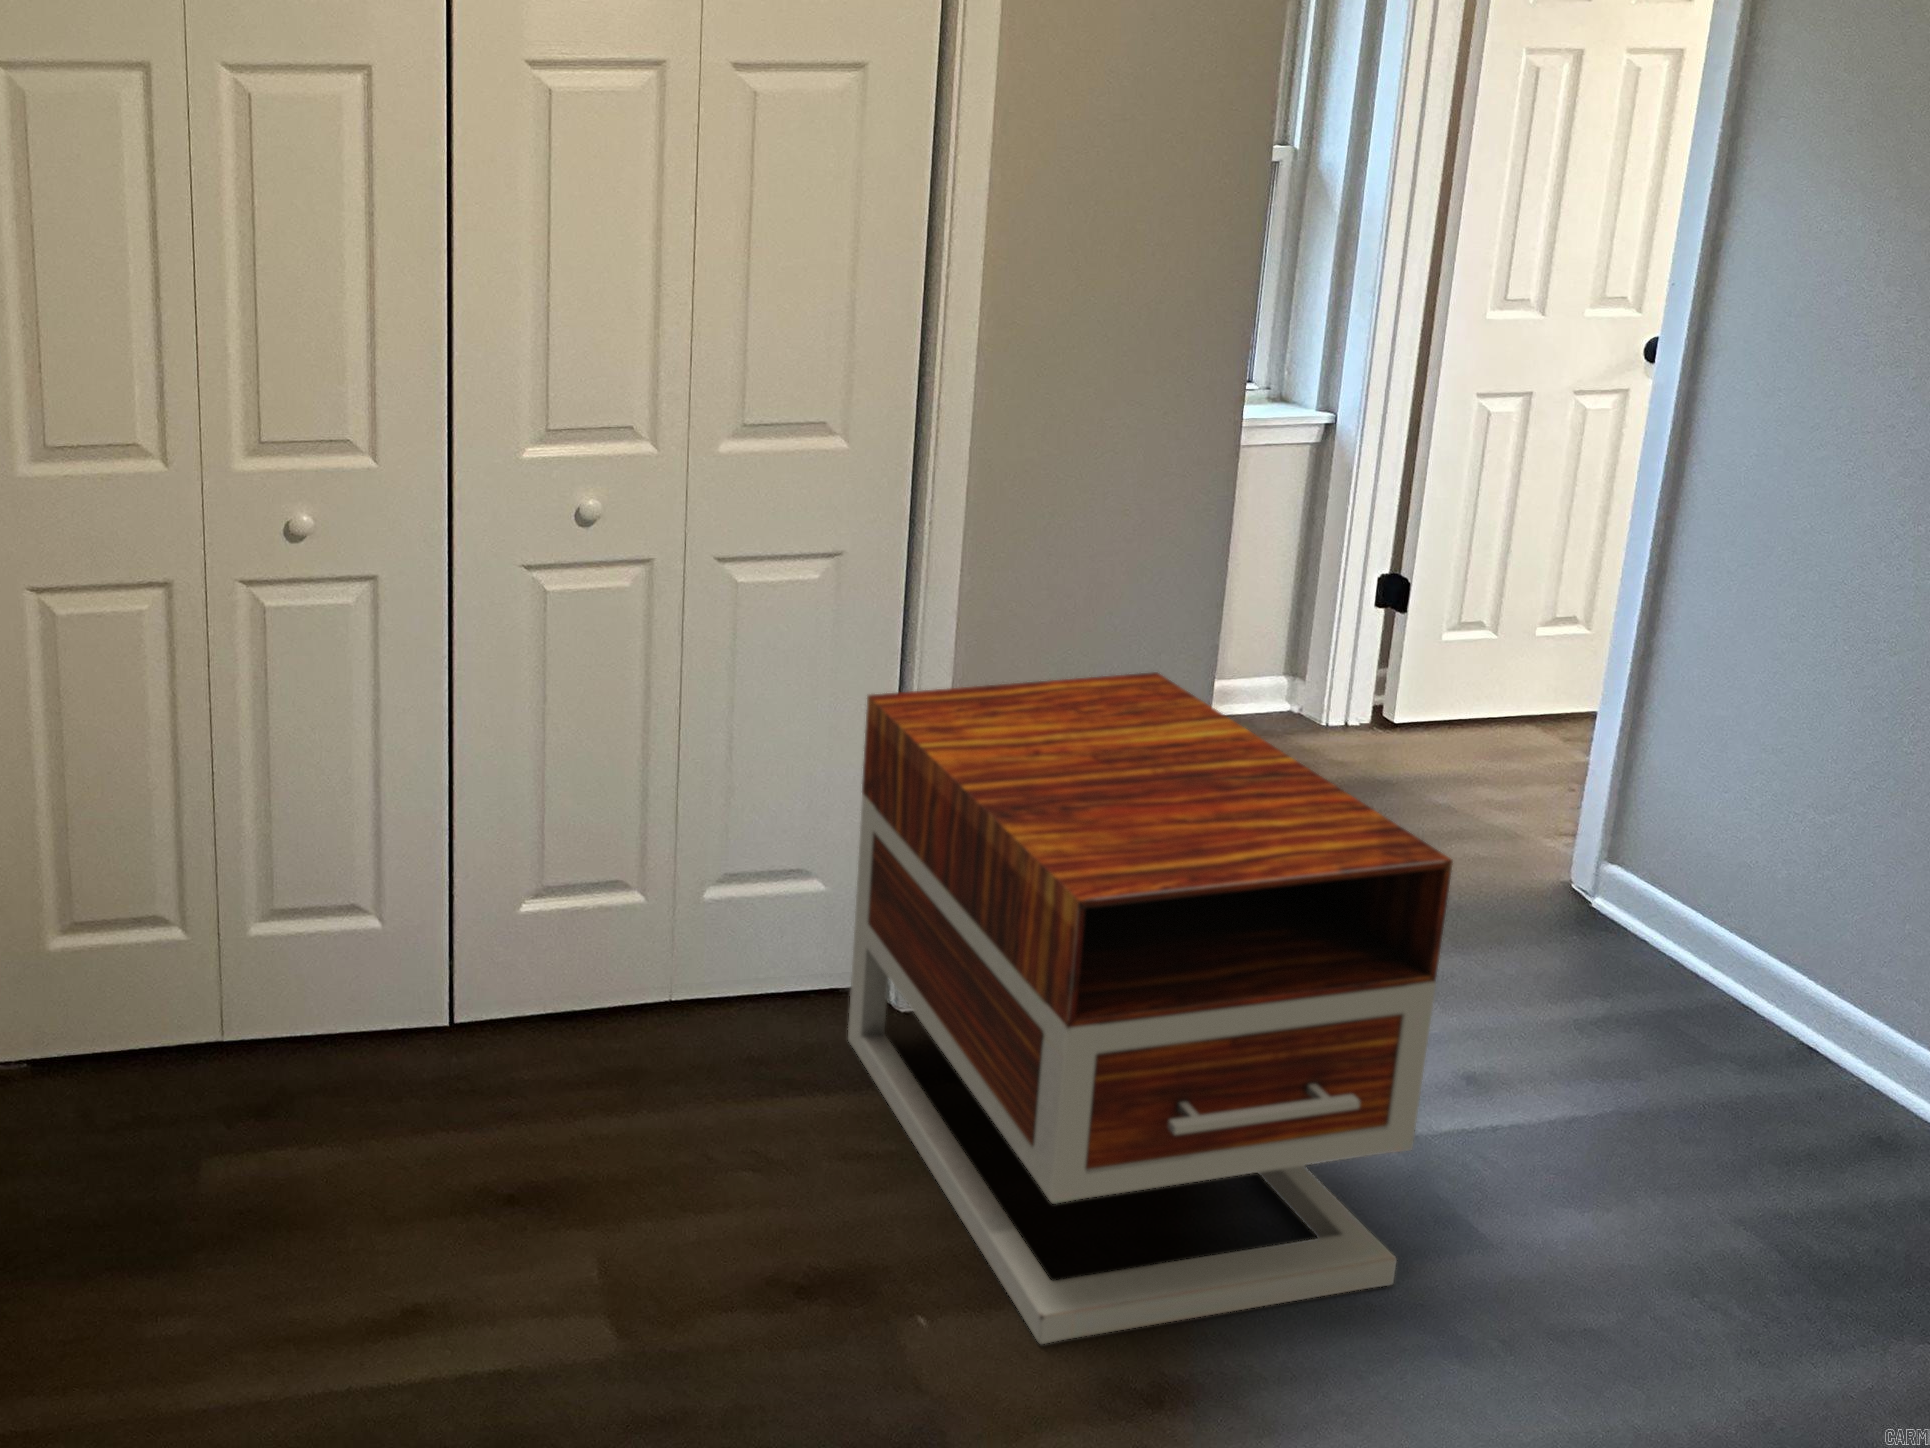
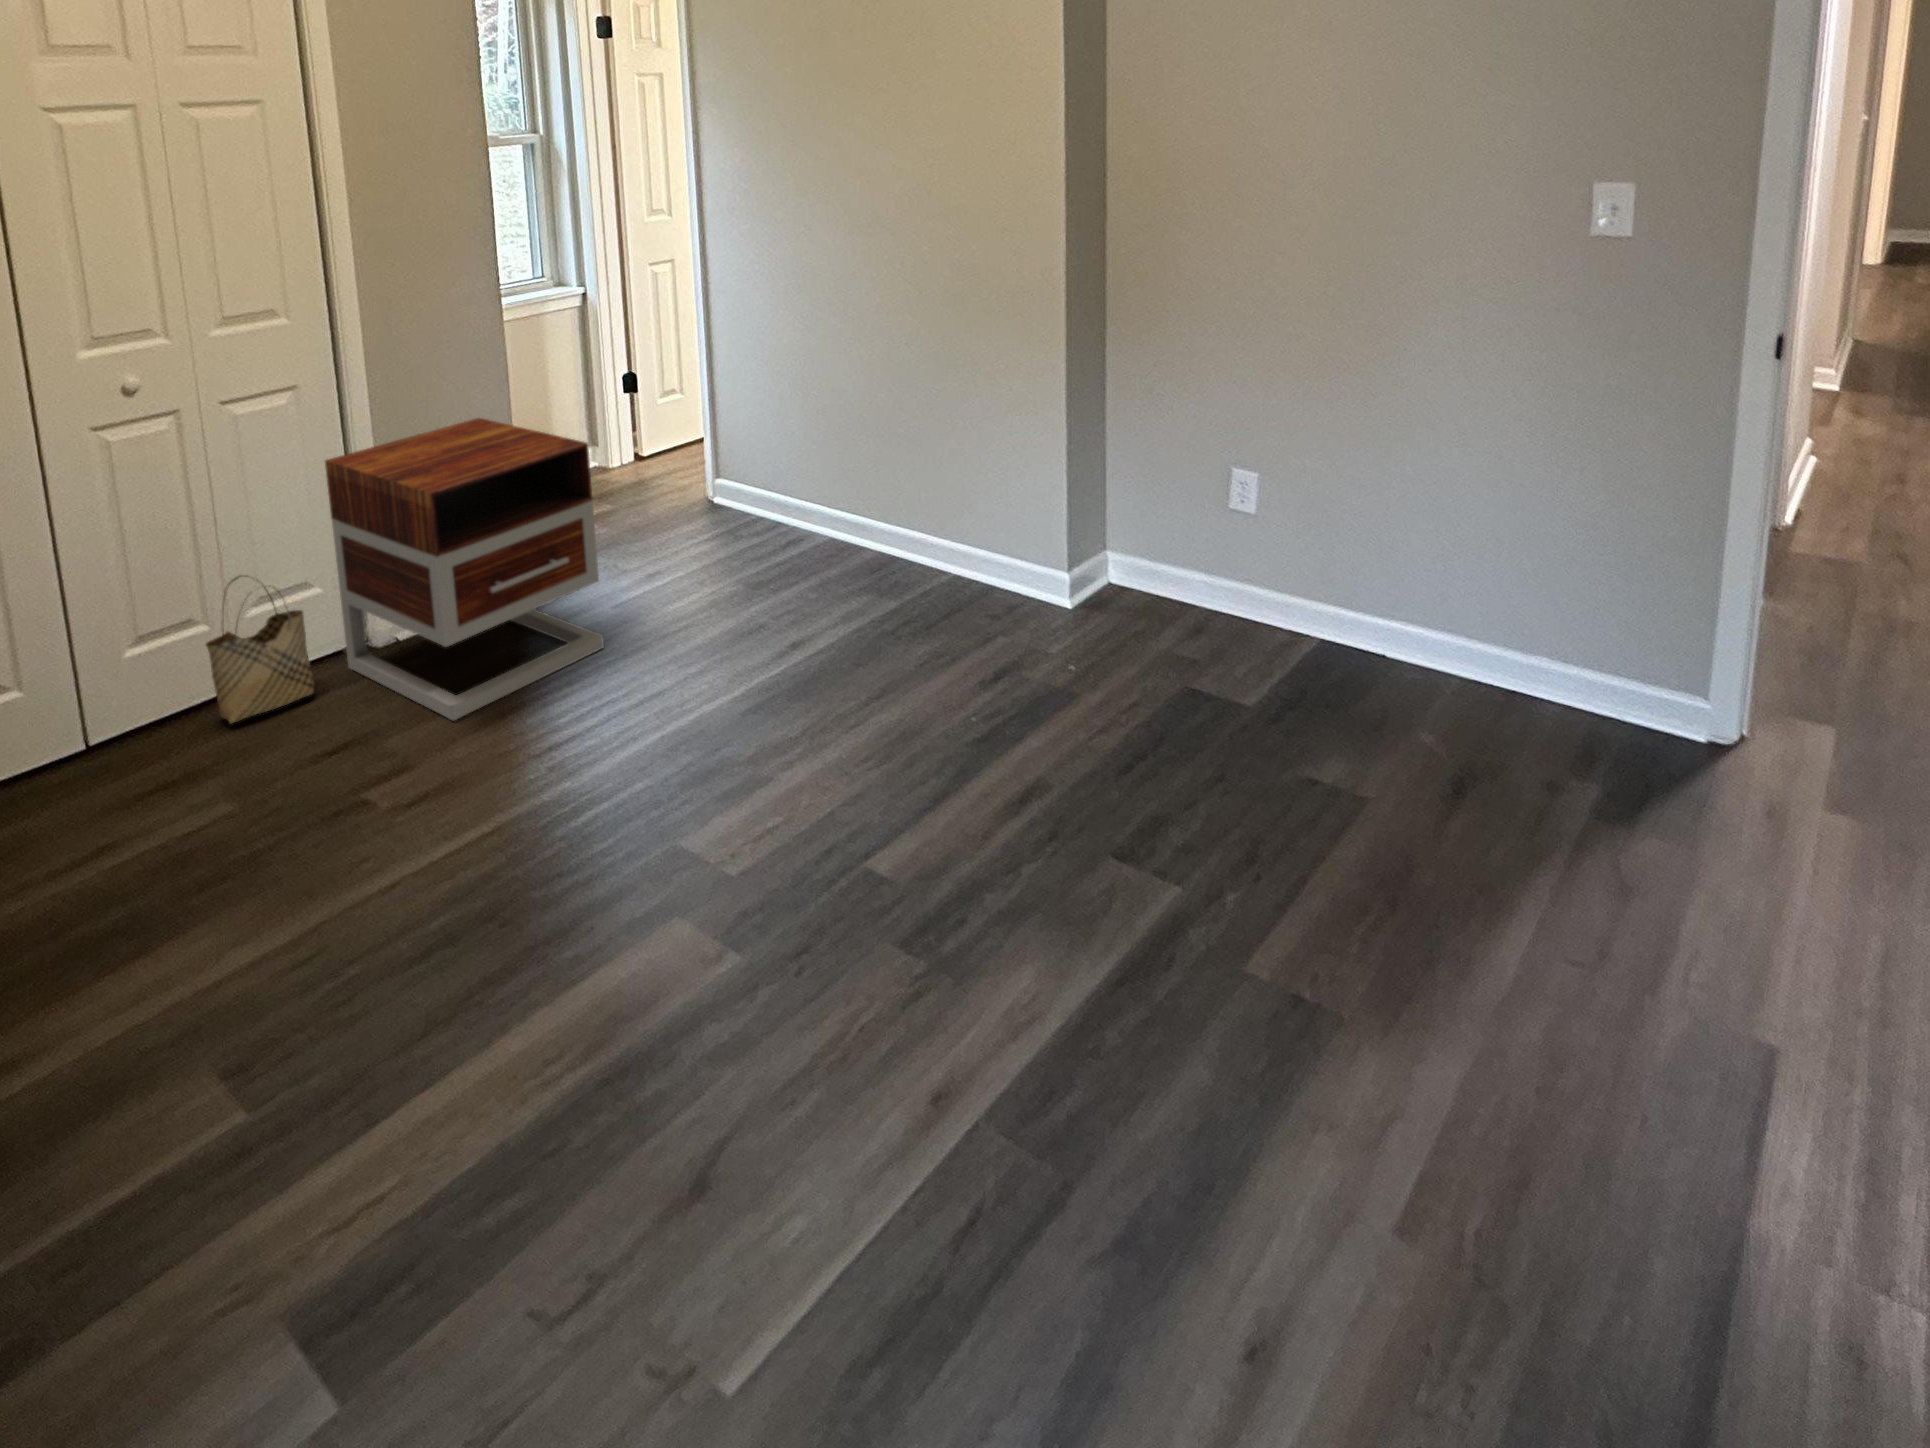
woven basket: none [631,841,790,1090] -> present [206,576,314,723]

